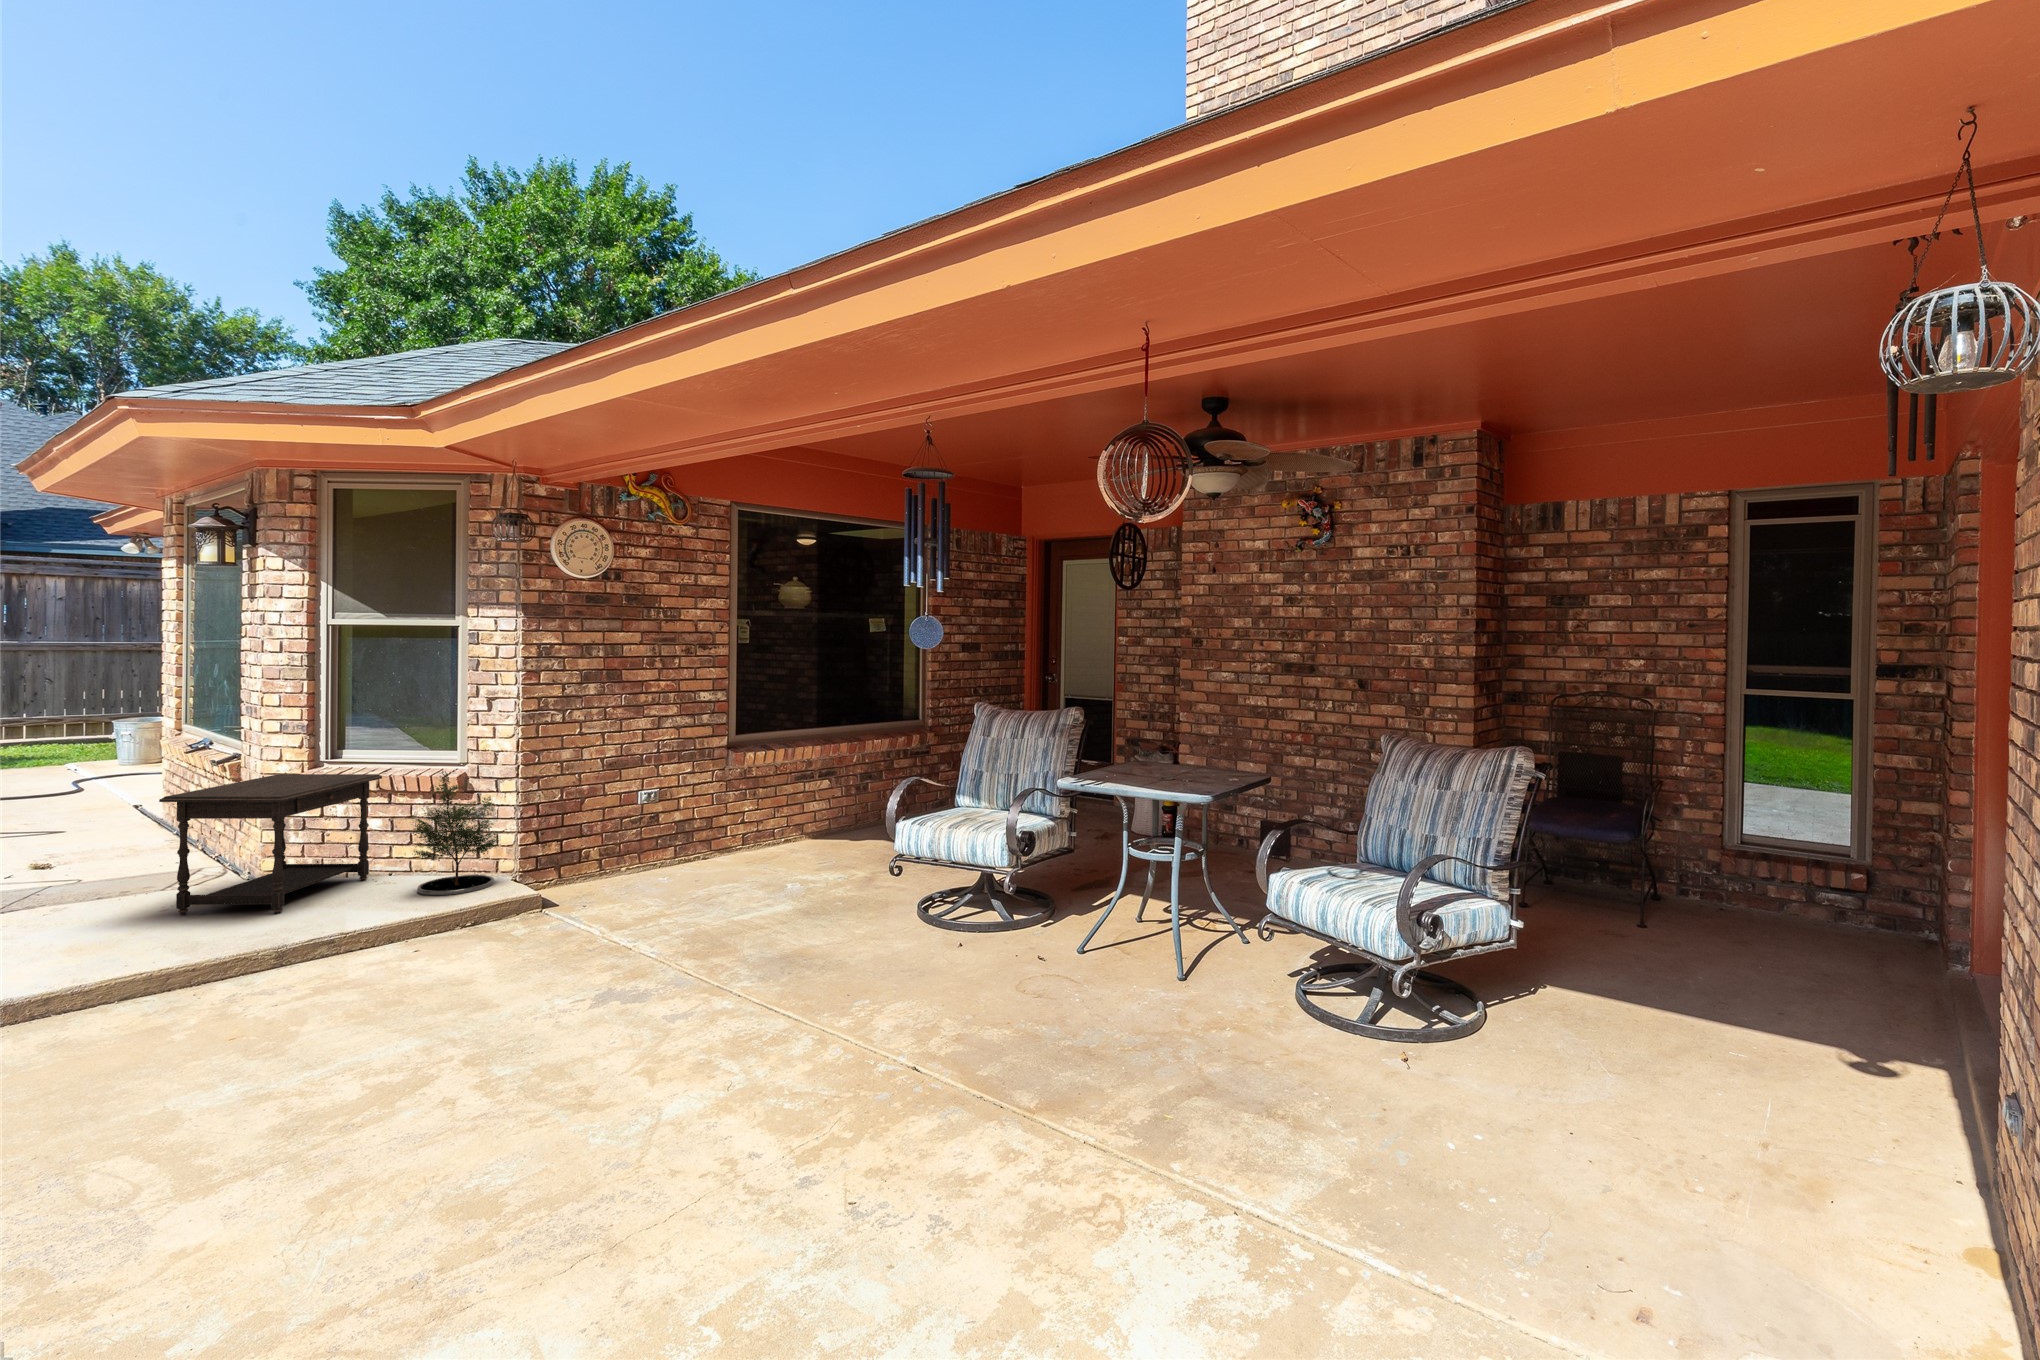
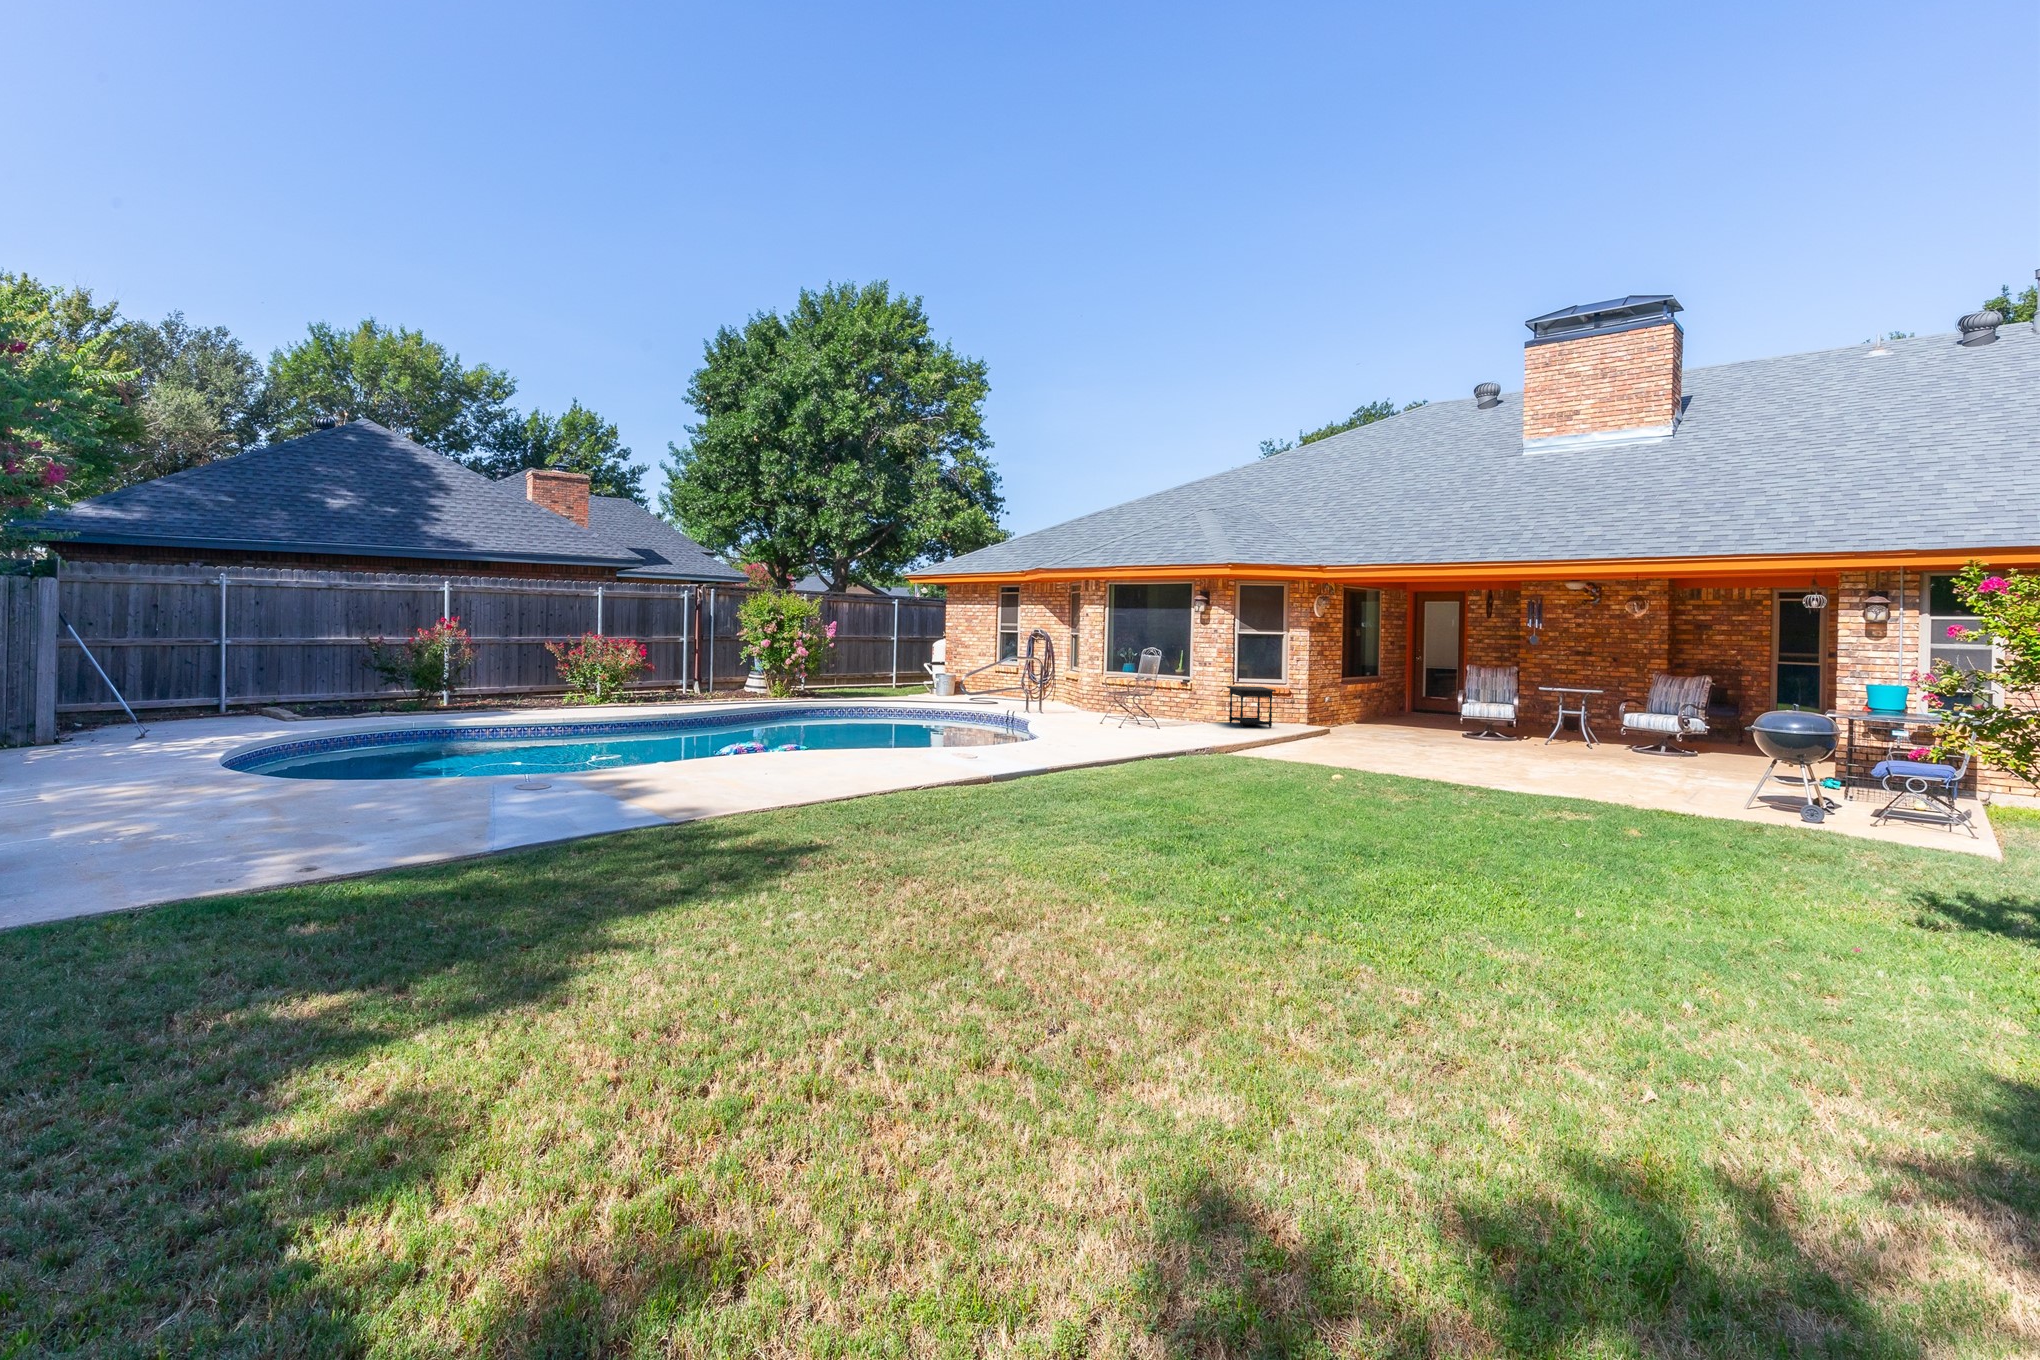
potted tree: present [412,771,499,895] -> none [1288,685,1313,726]

